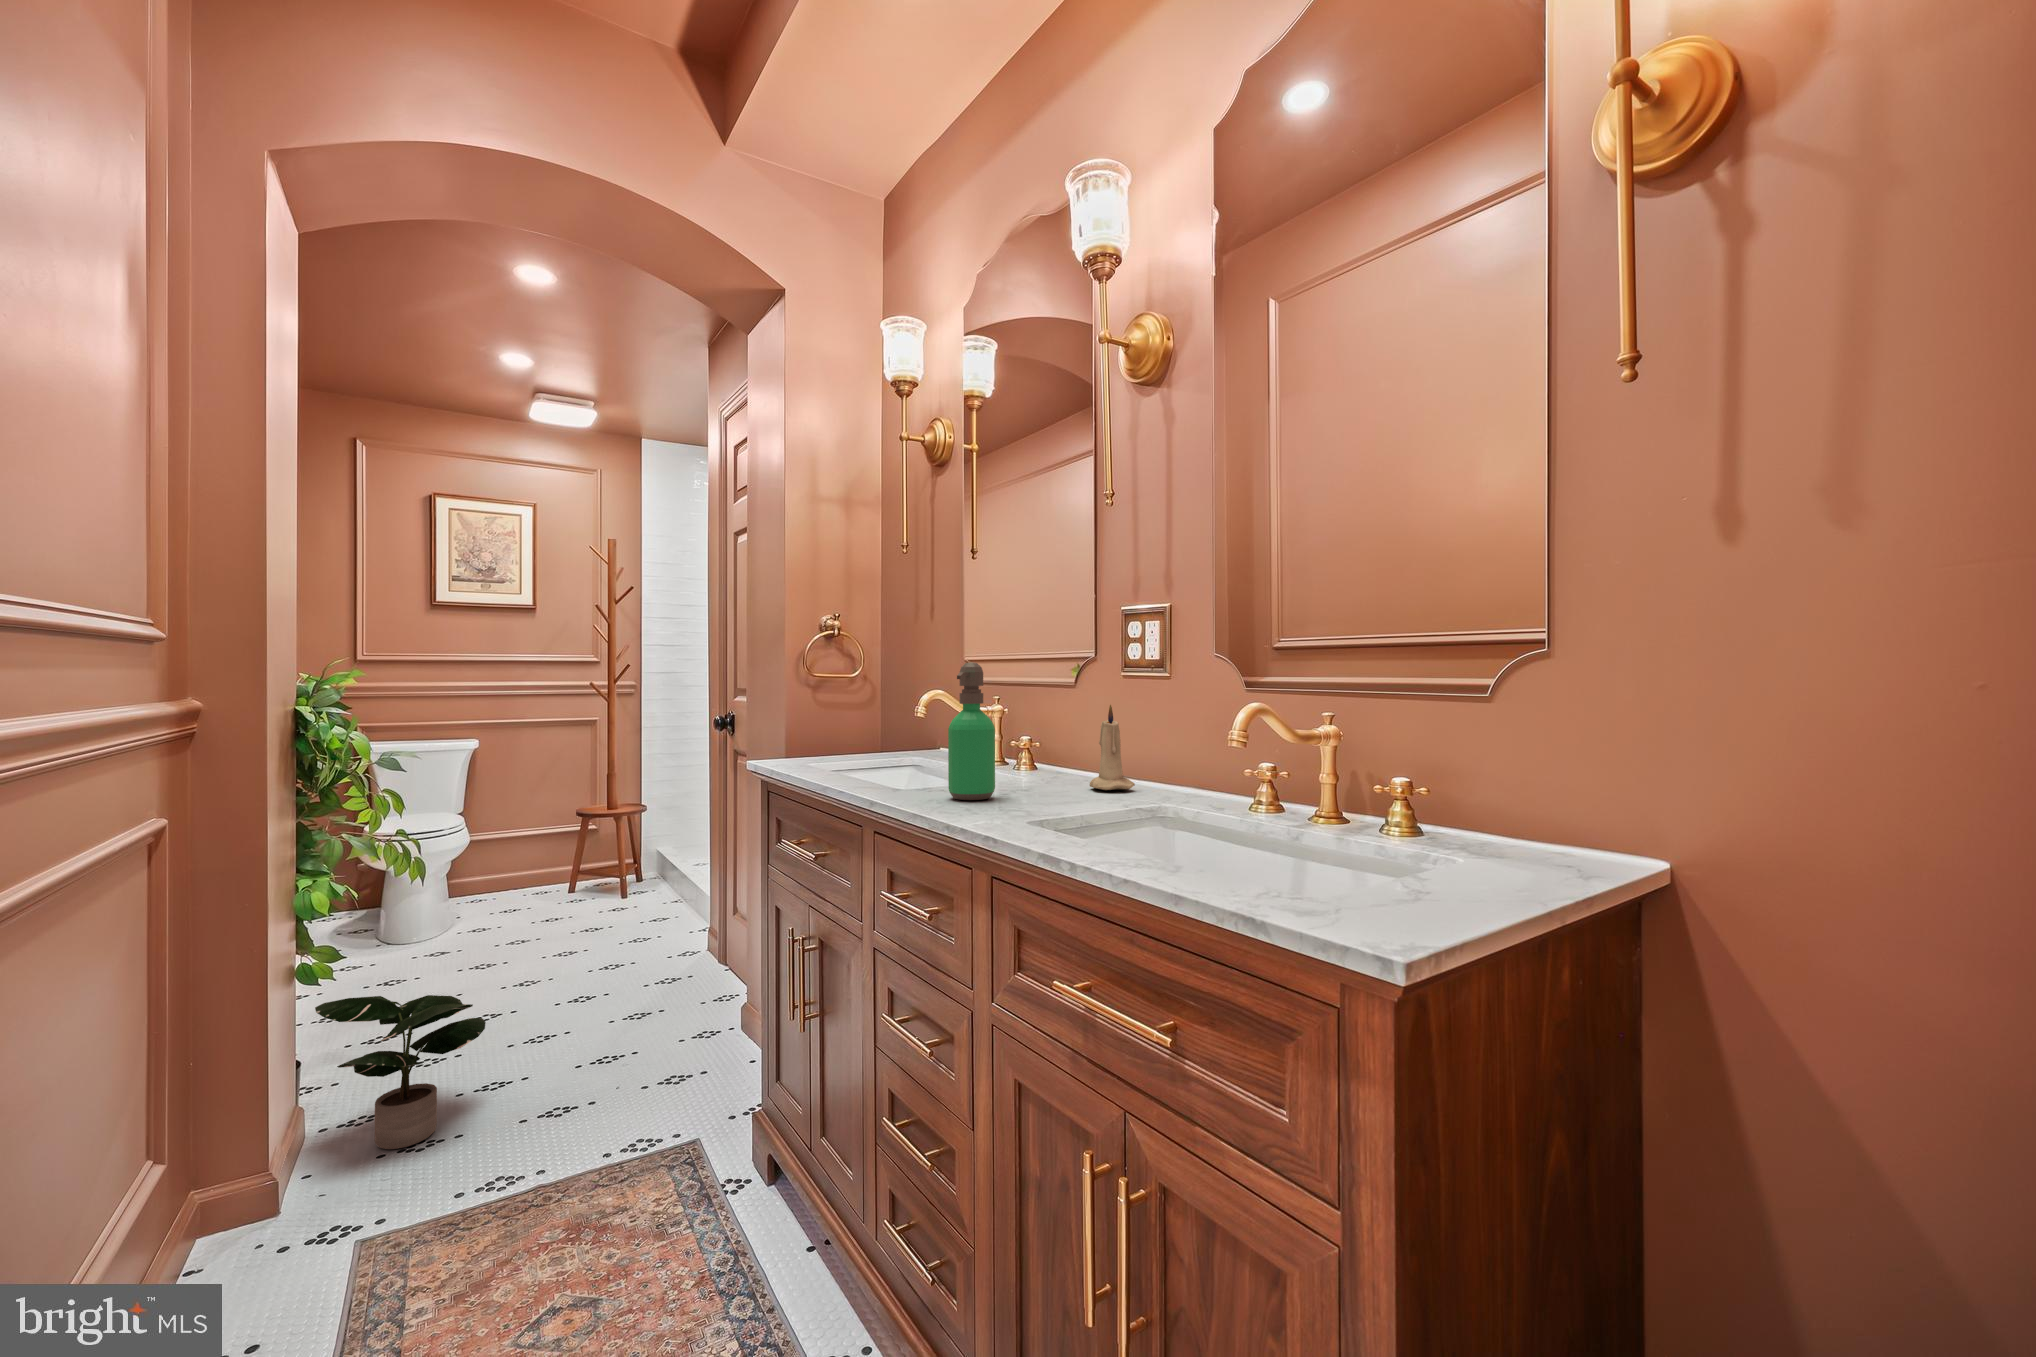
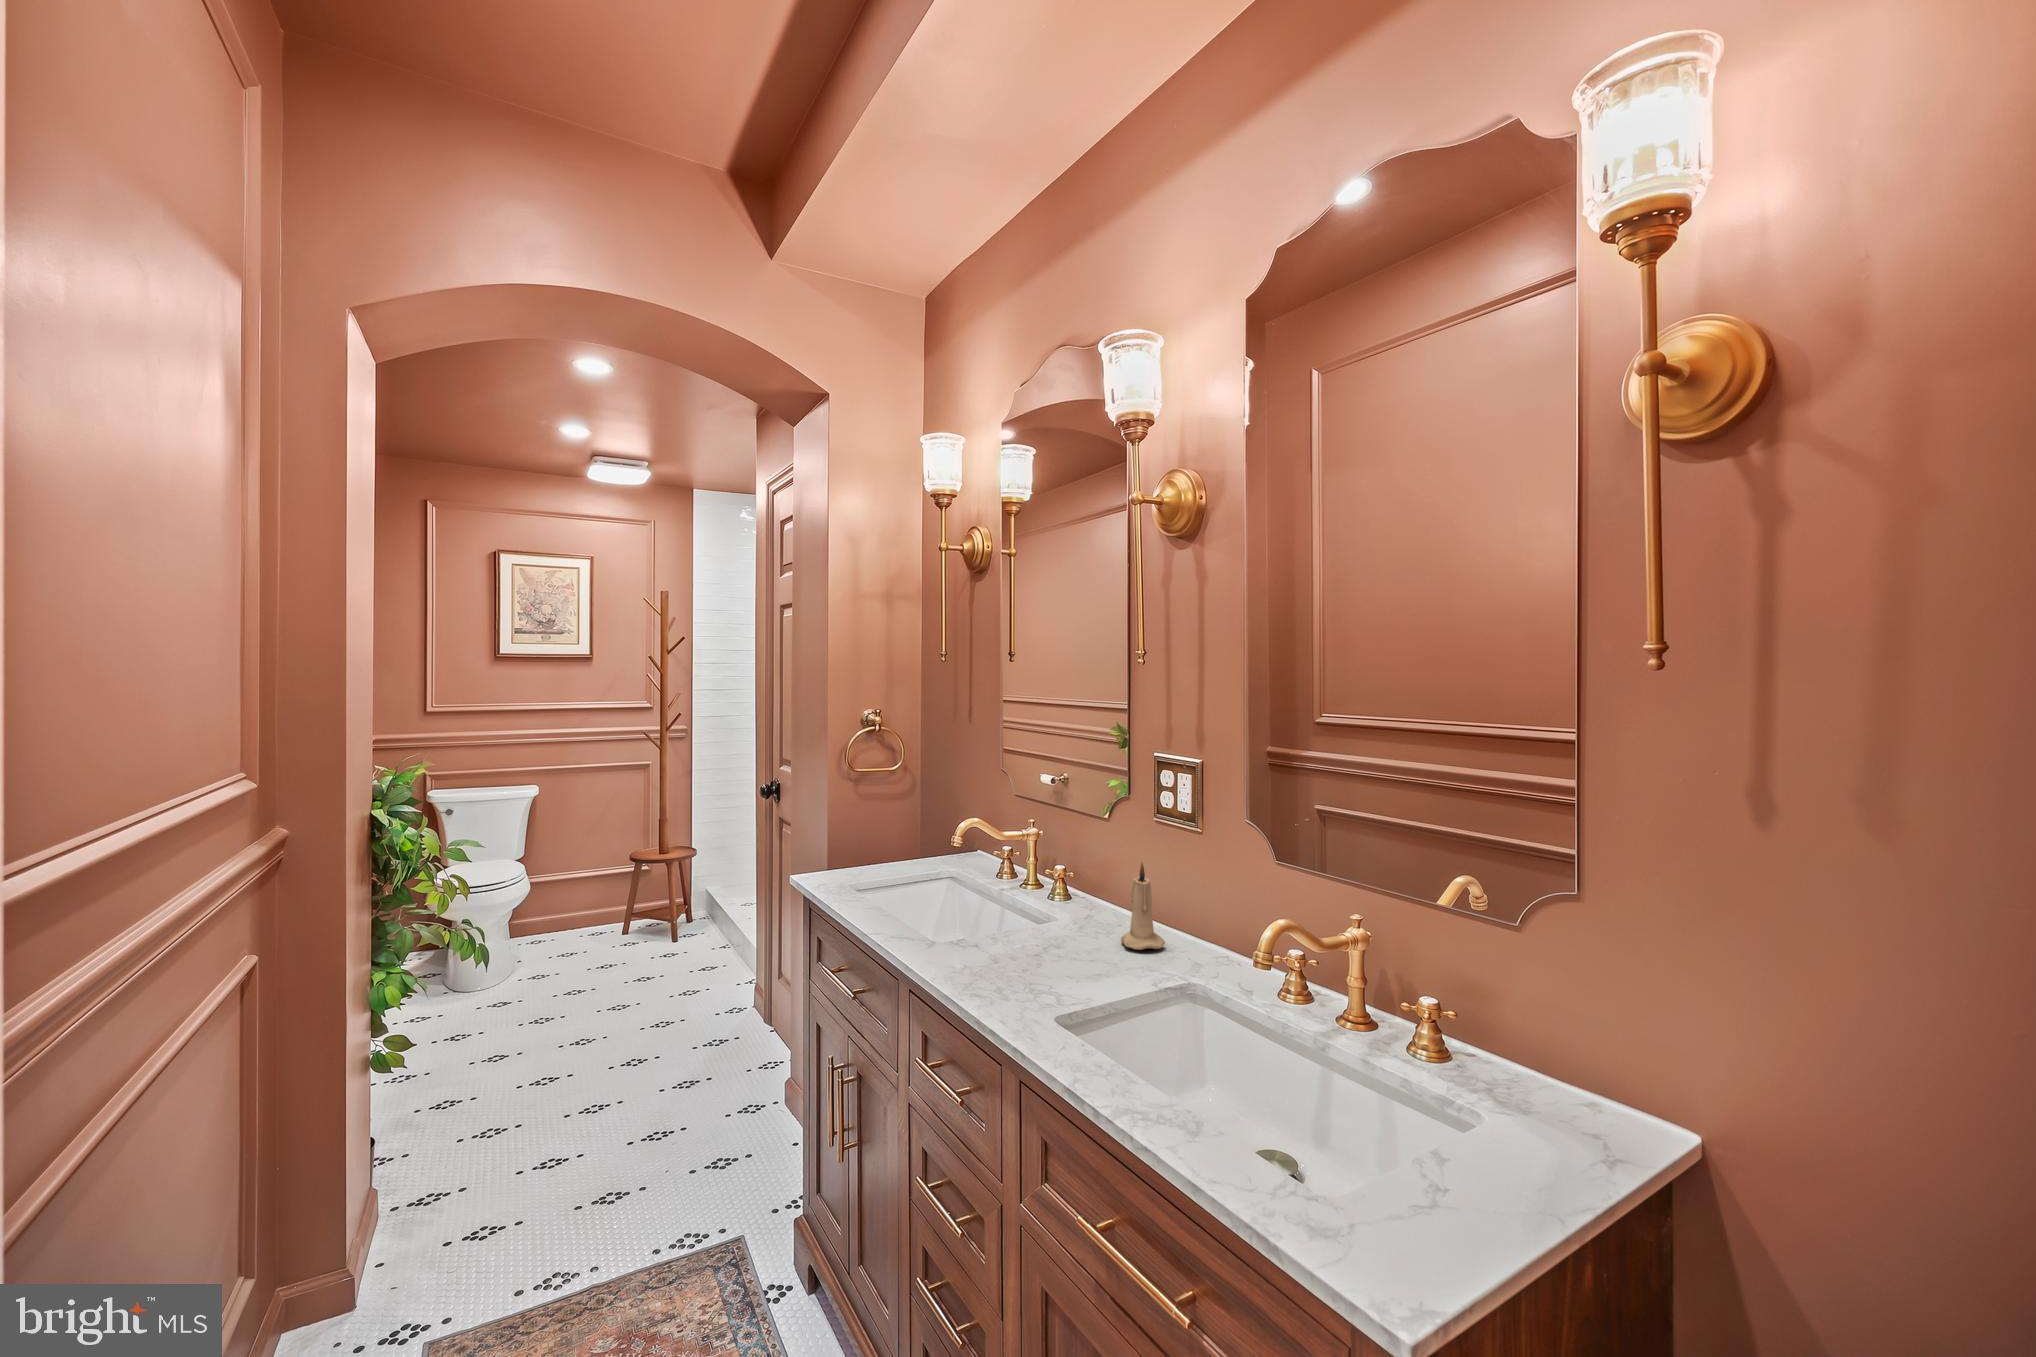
soap dispenser: present [948,662,995,800] -> none [983,831,1028,969]
potted plant: present [315,995,486,1149] -> none [389,1080,544,1235]

